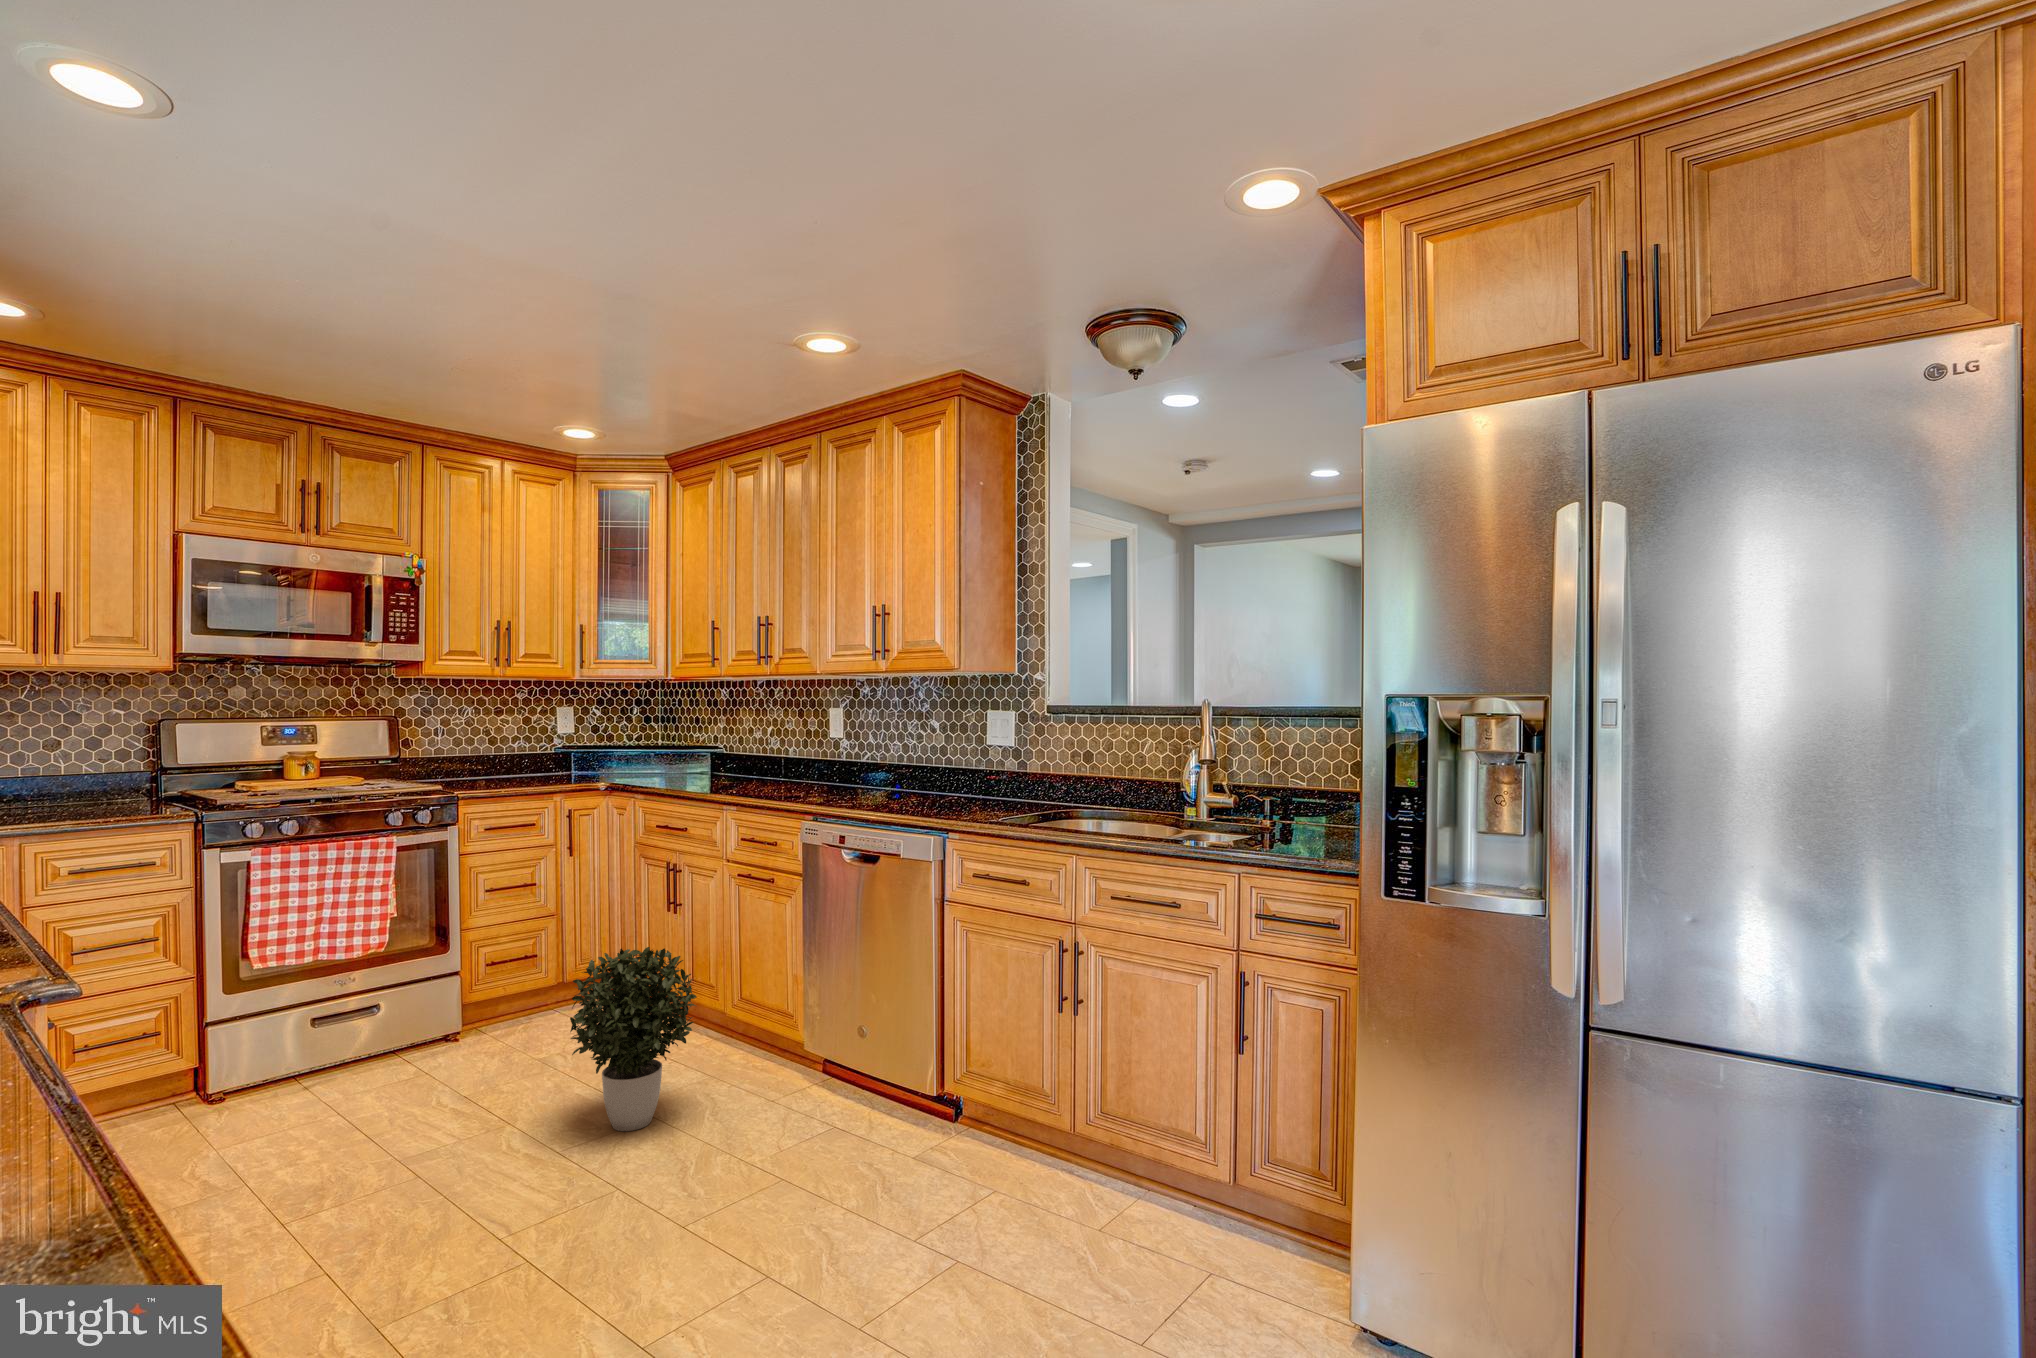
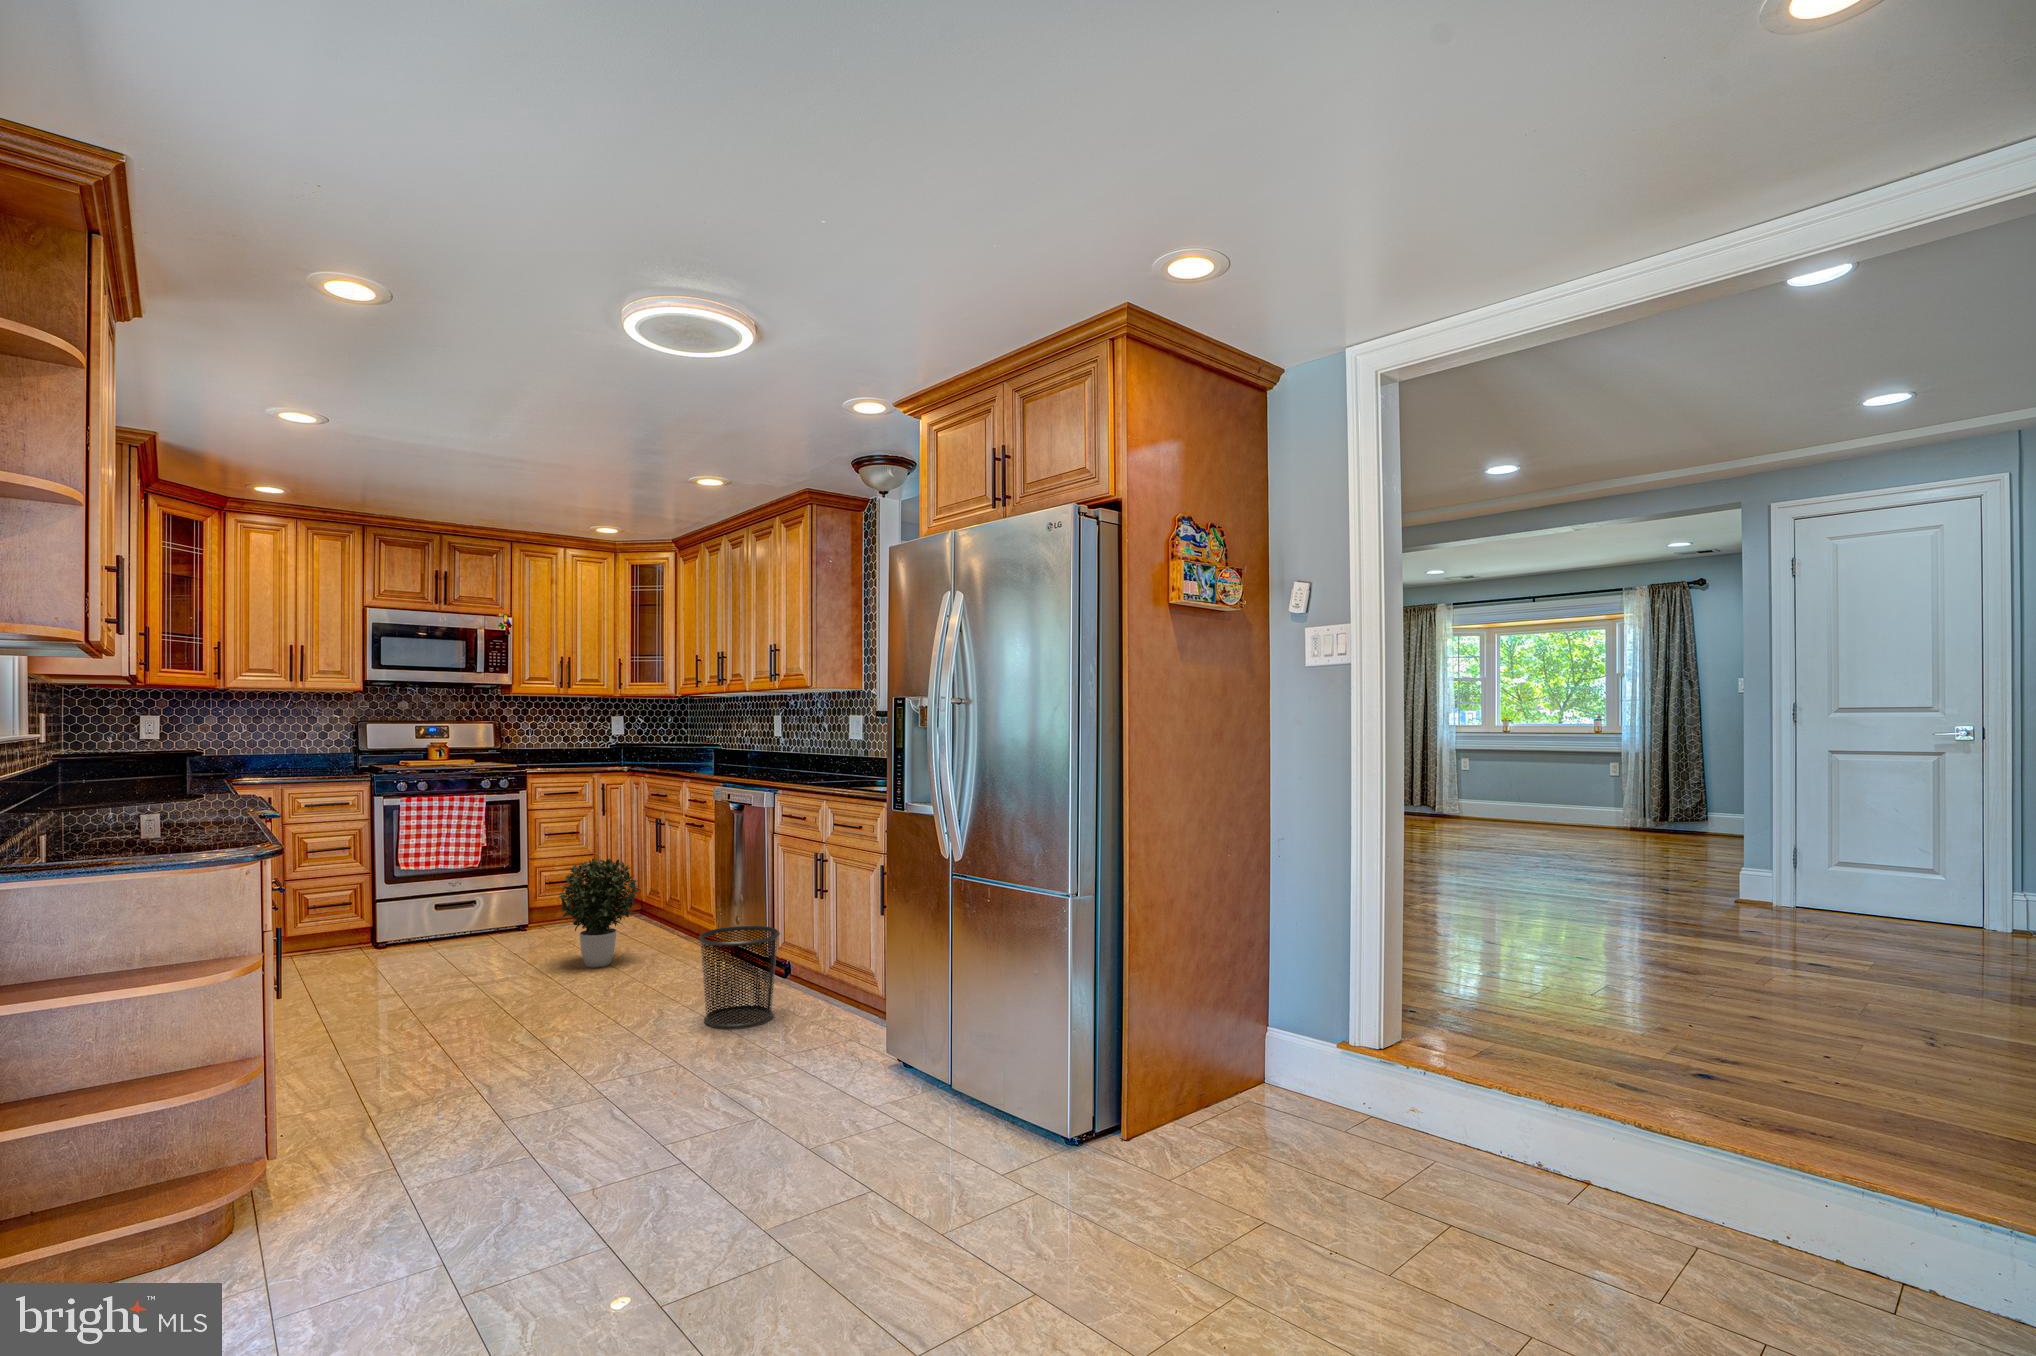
waste bin: none [916,1083,1055,1294] -> present [699,926,780,1028]

